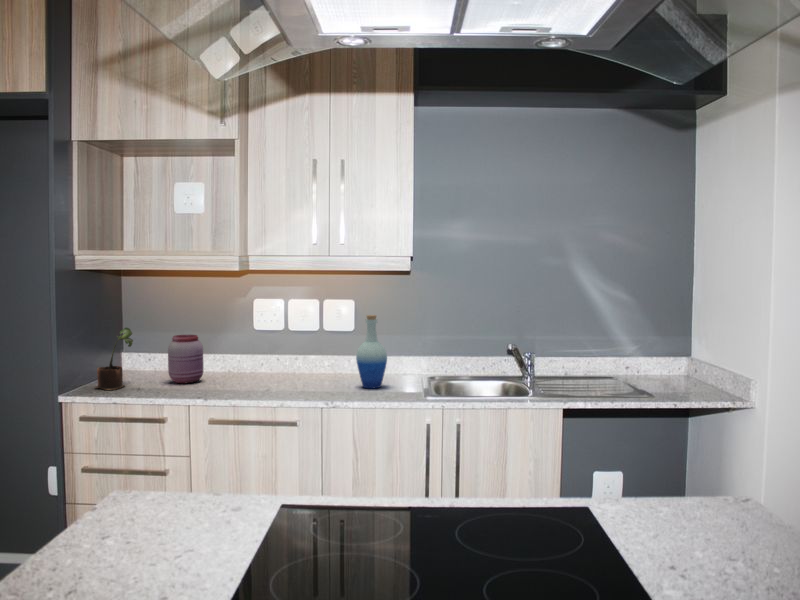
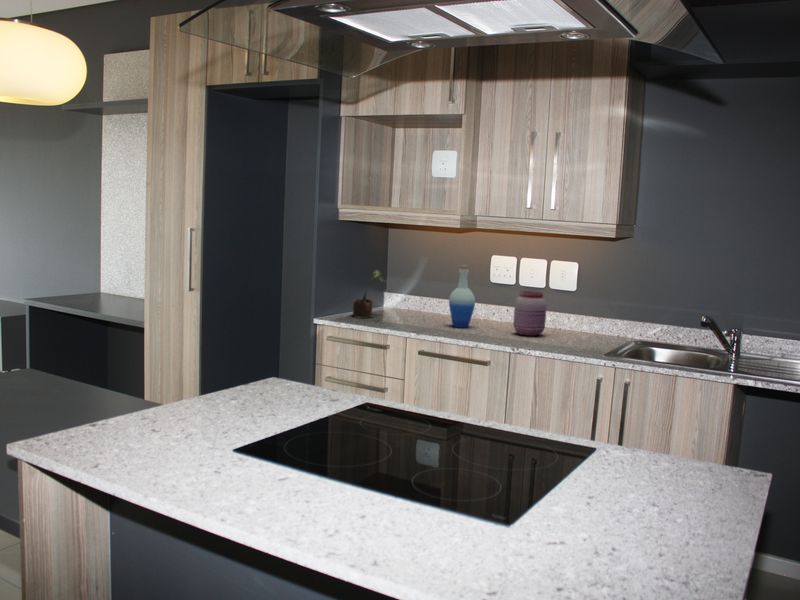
bottle: present [356,315,387,388] -> present [449,265,475,328]
jar: present [168,335,204,383] -> present [513,291,547,336]

